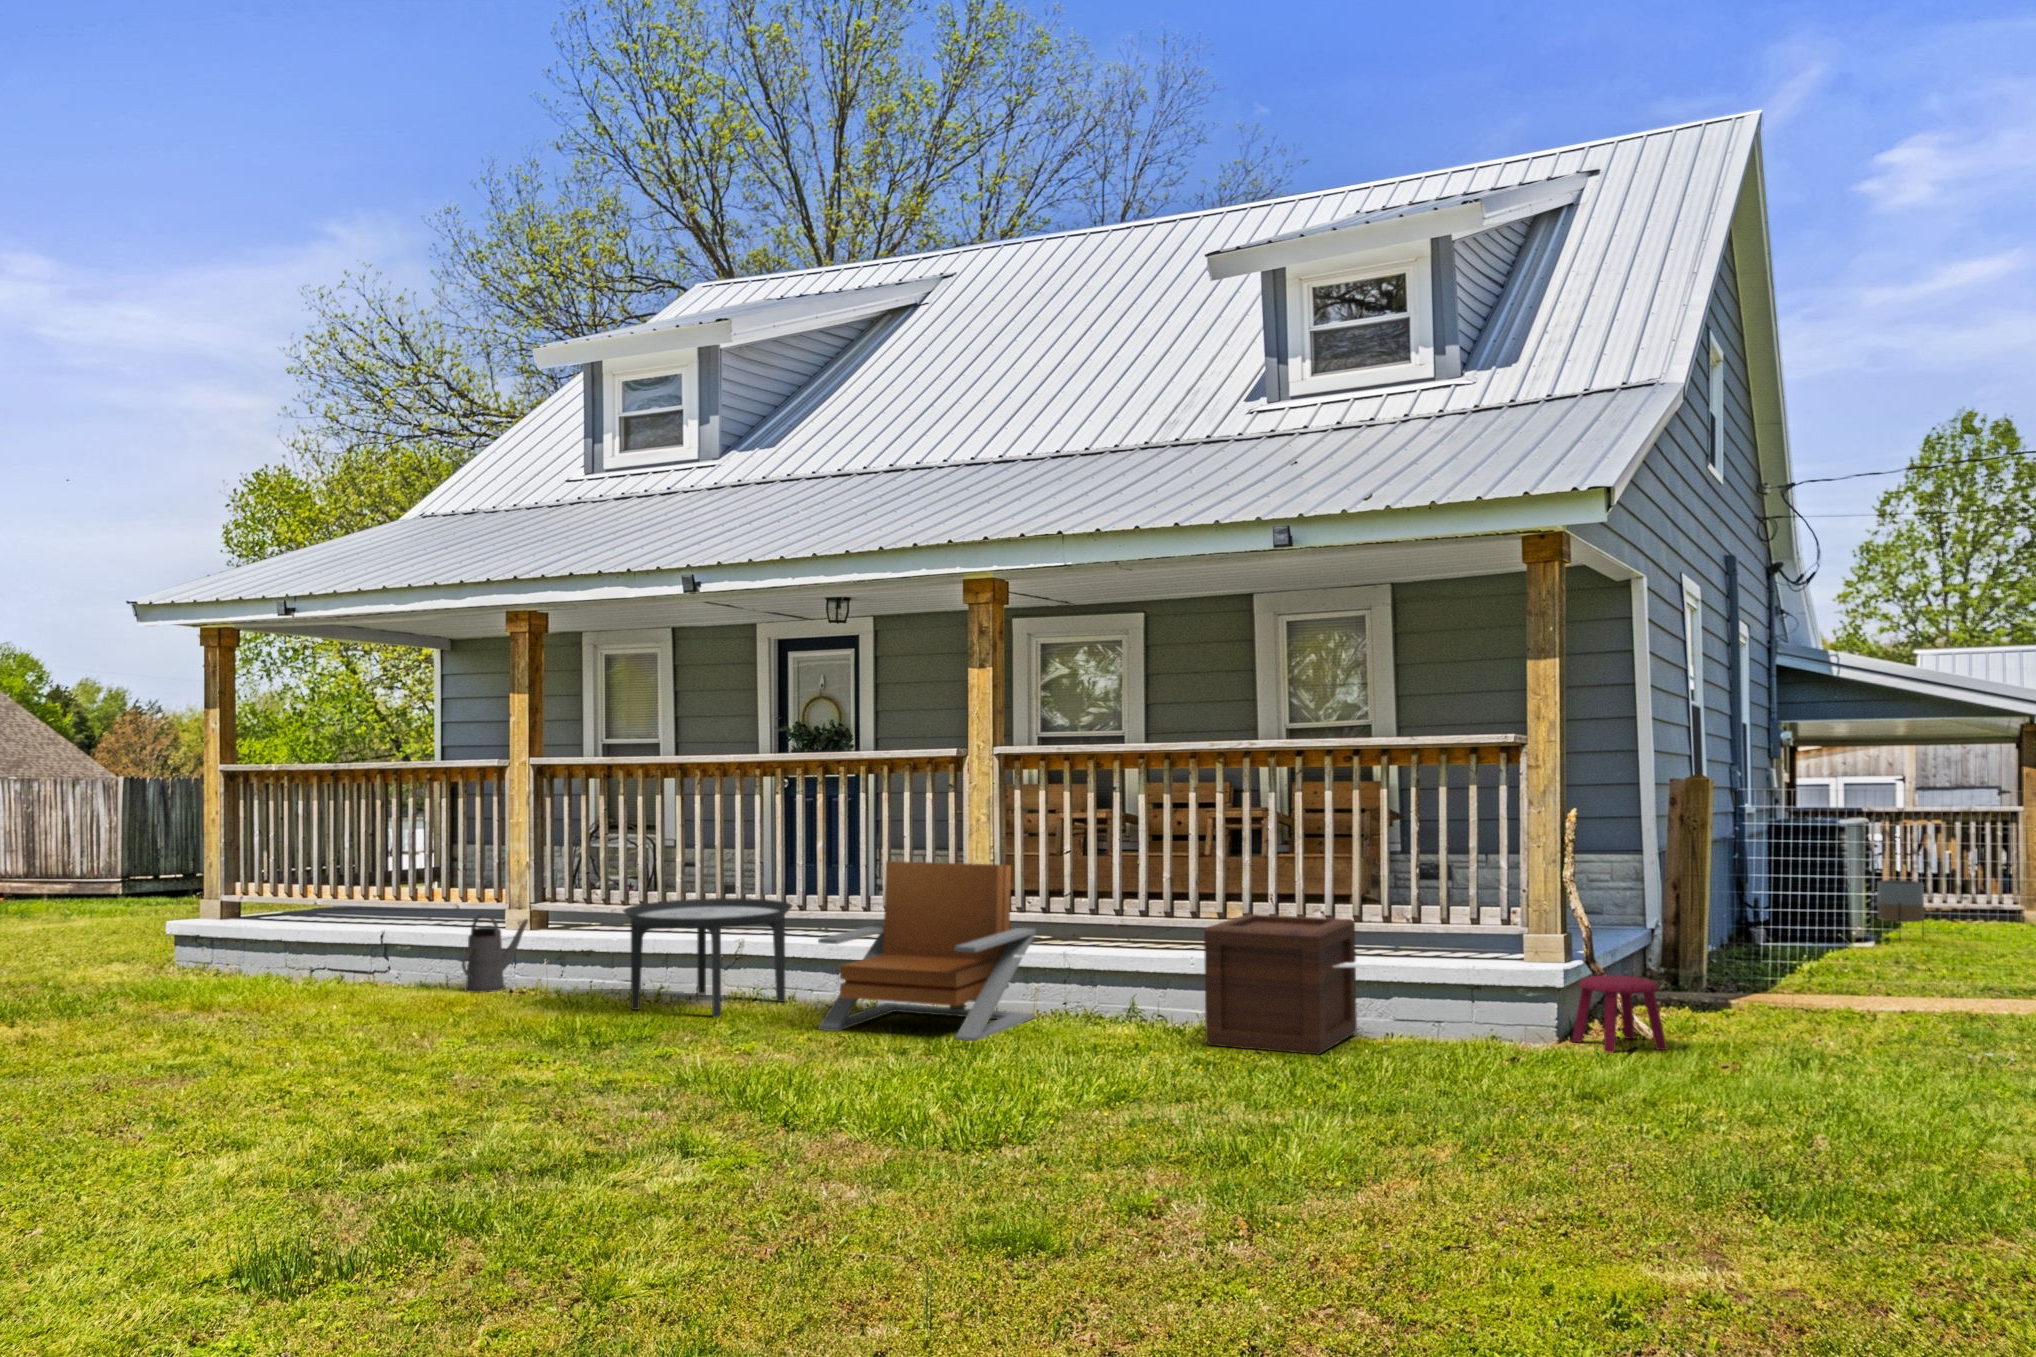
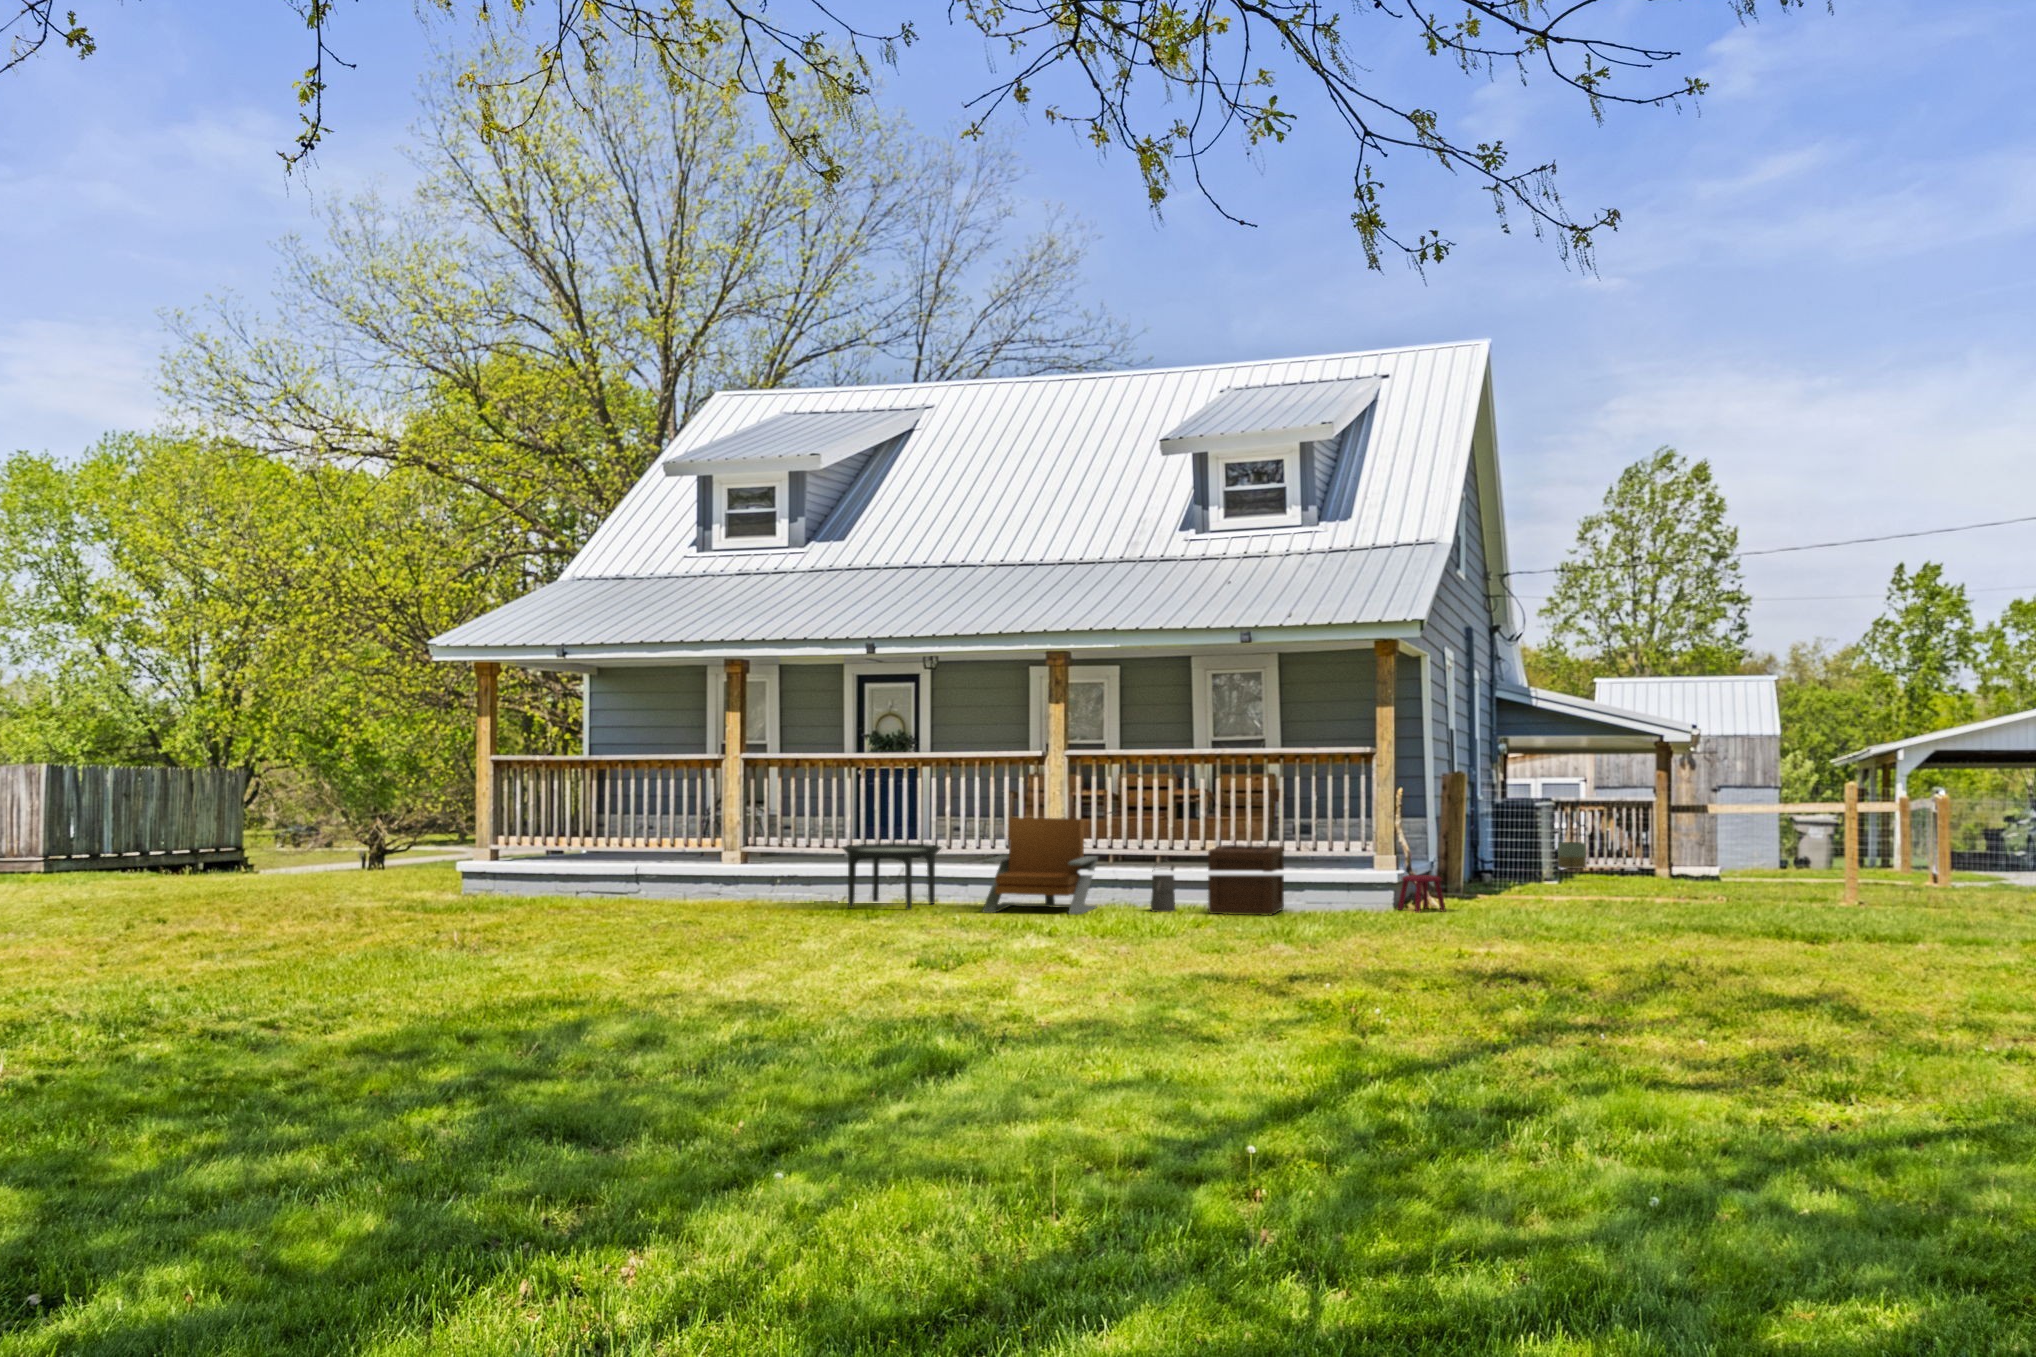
watering can: present [462,914,528,993] -> present [1150,865,1176,912]

